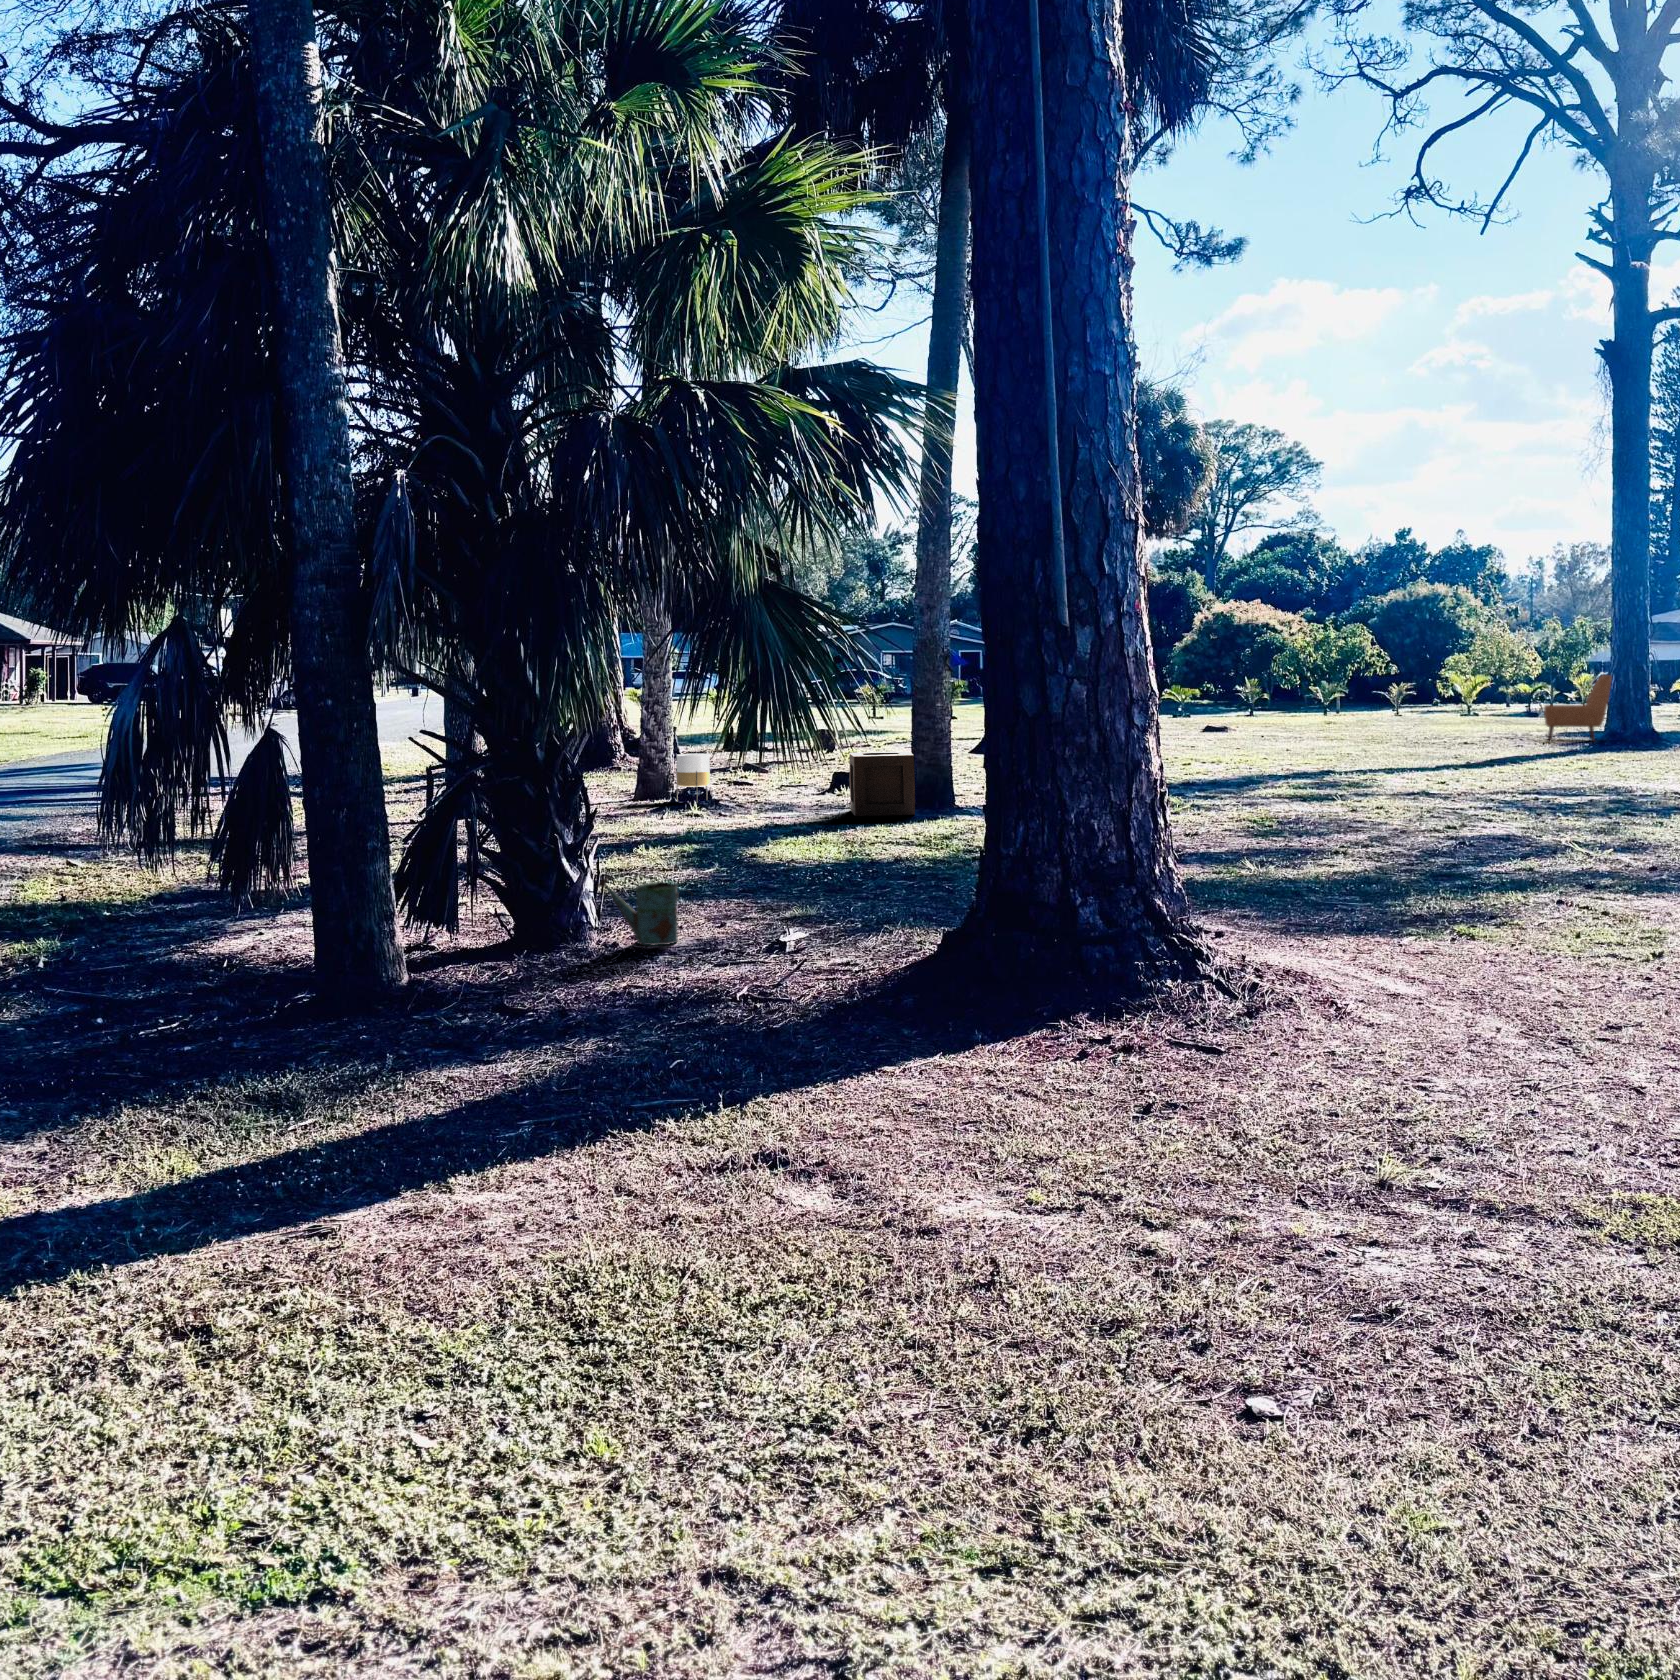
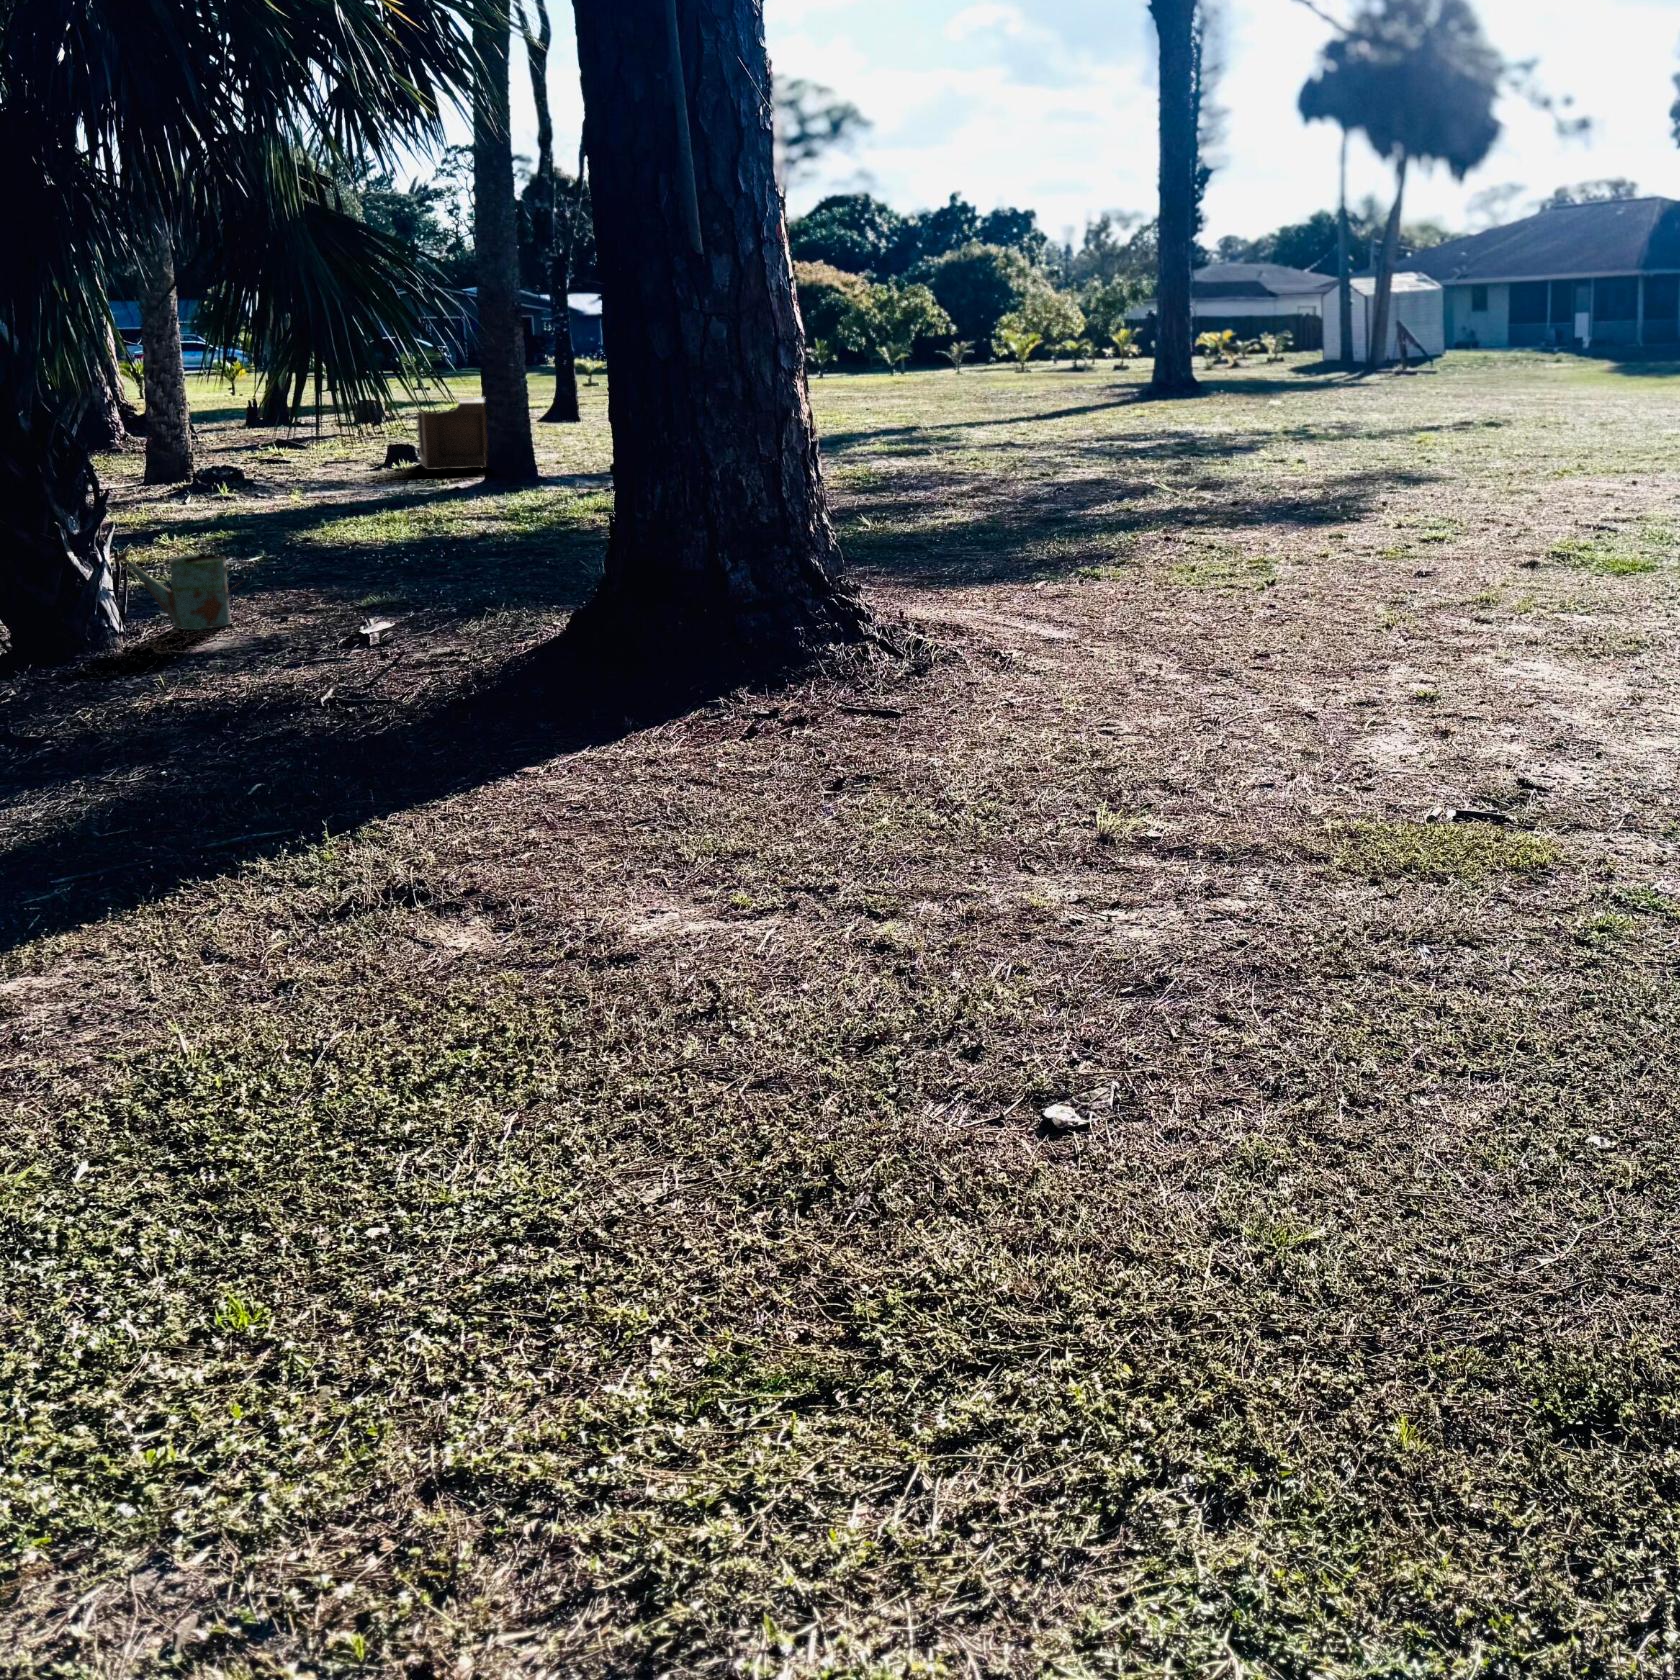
chair: present [1544,675,1612,741] -> none [1108,327,1168,390]
planter: present [676,754,710,803] -> none [195,400,241,458]

